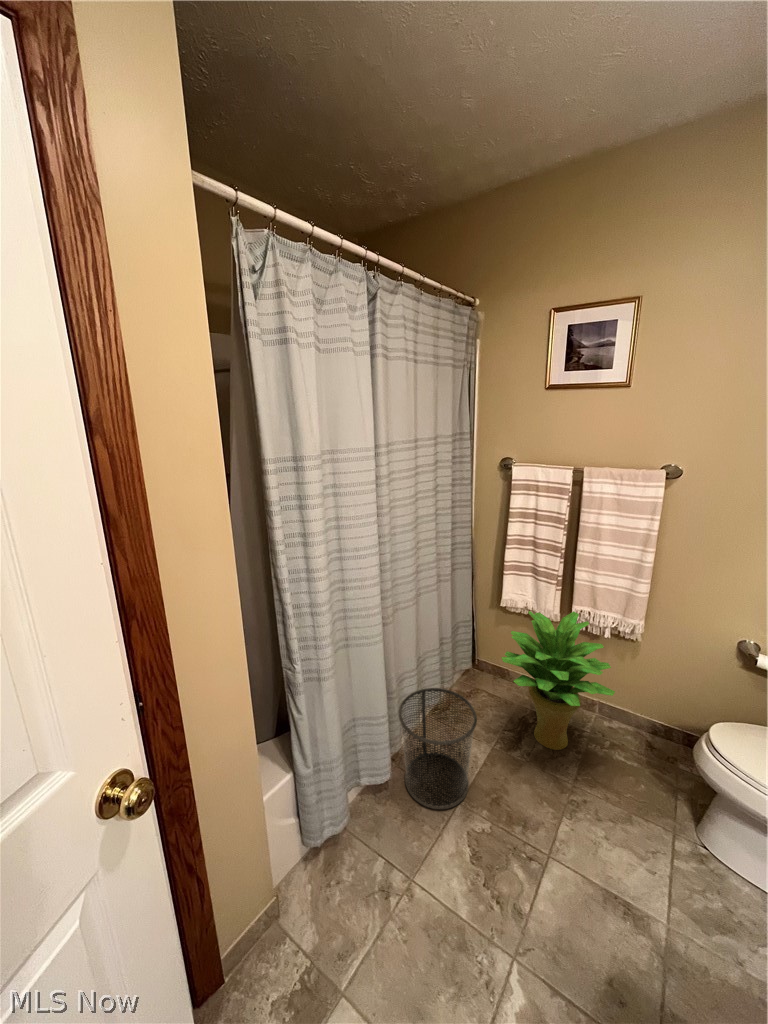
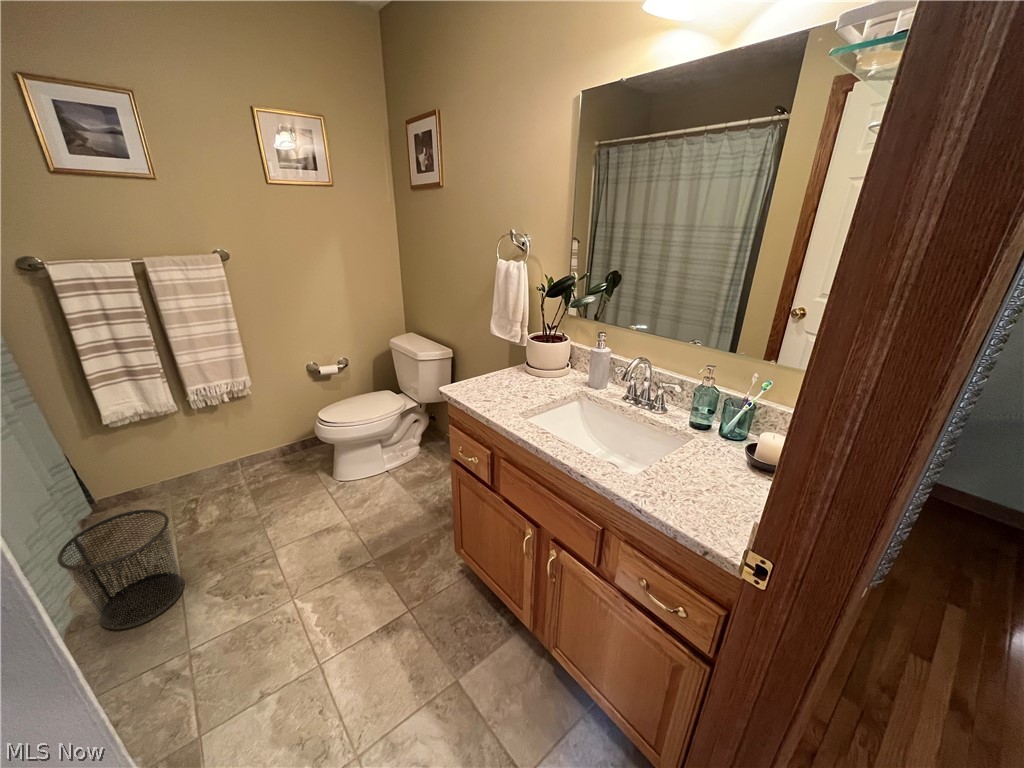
potted plant: present [502,611,615,750] -> none [140,393,255,512]

